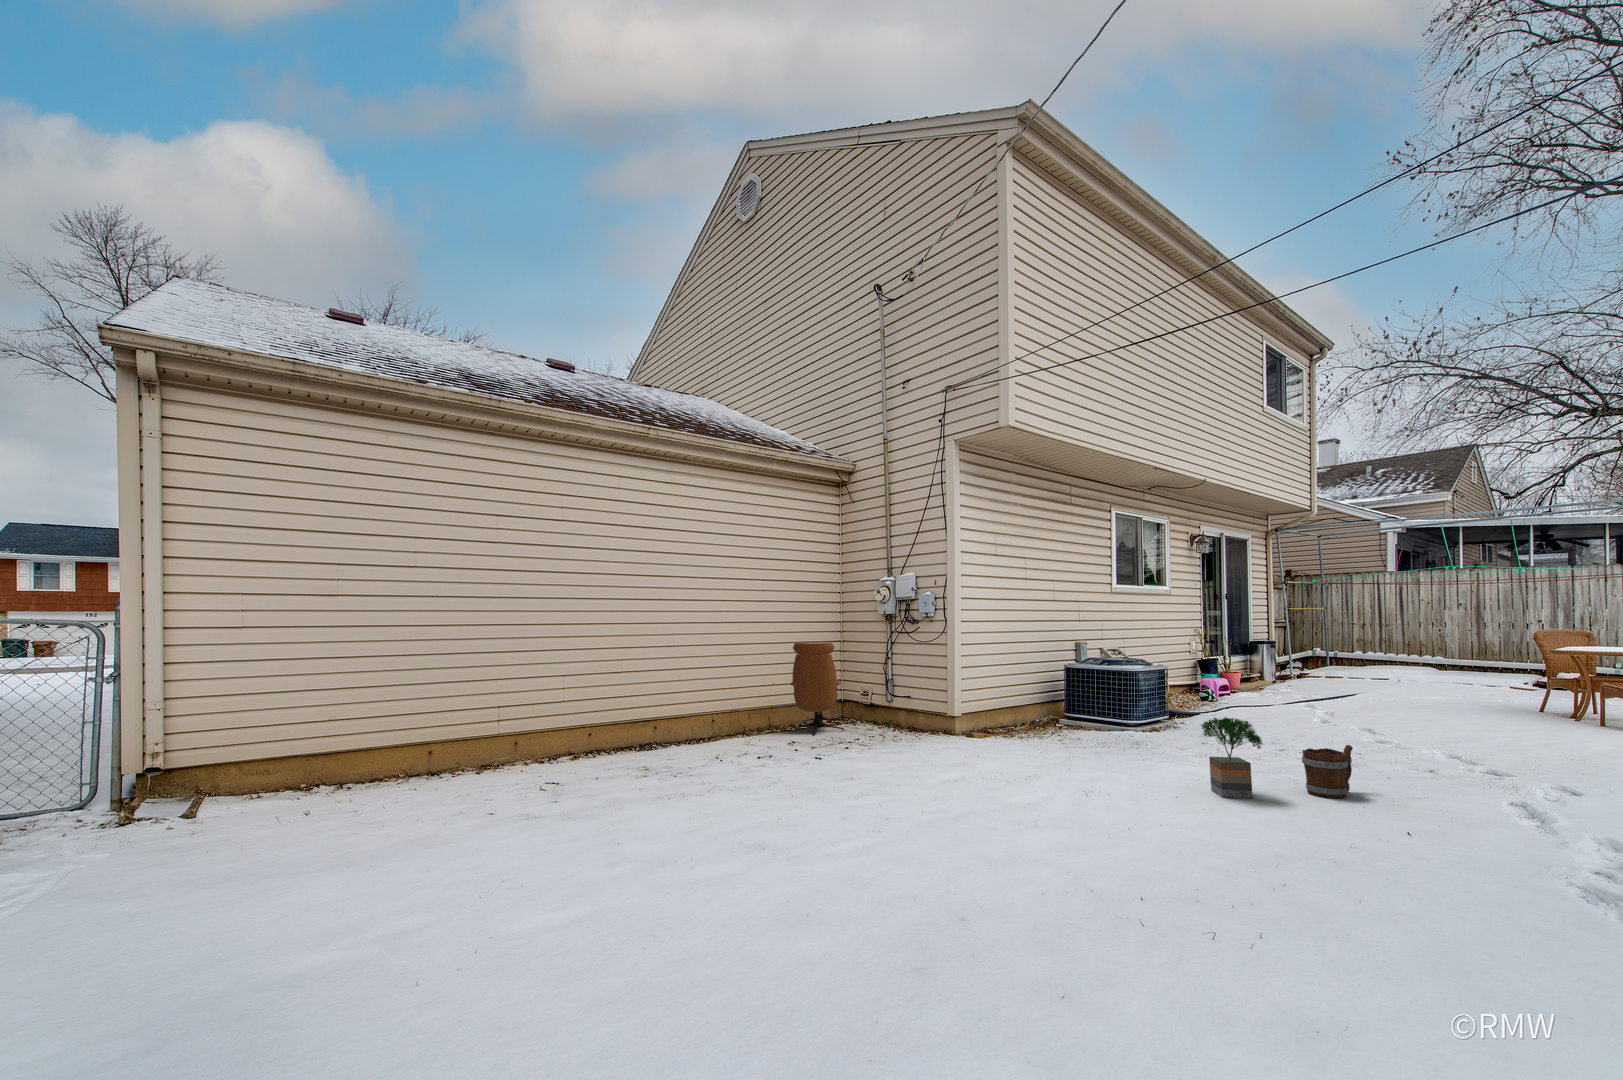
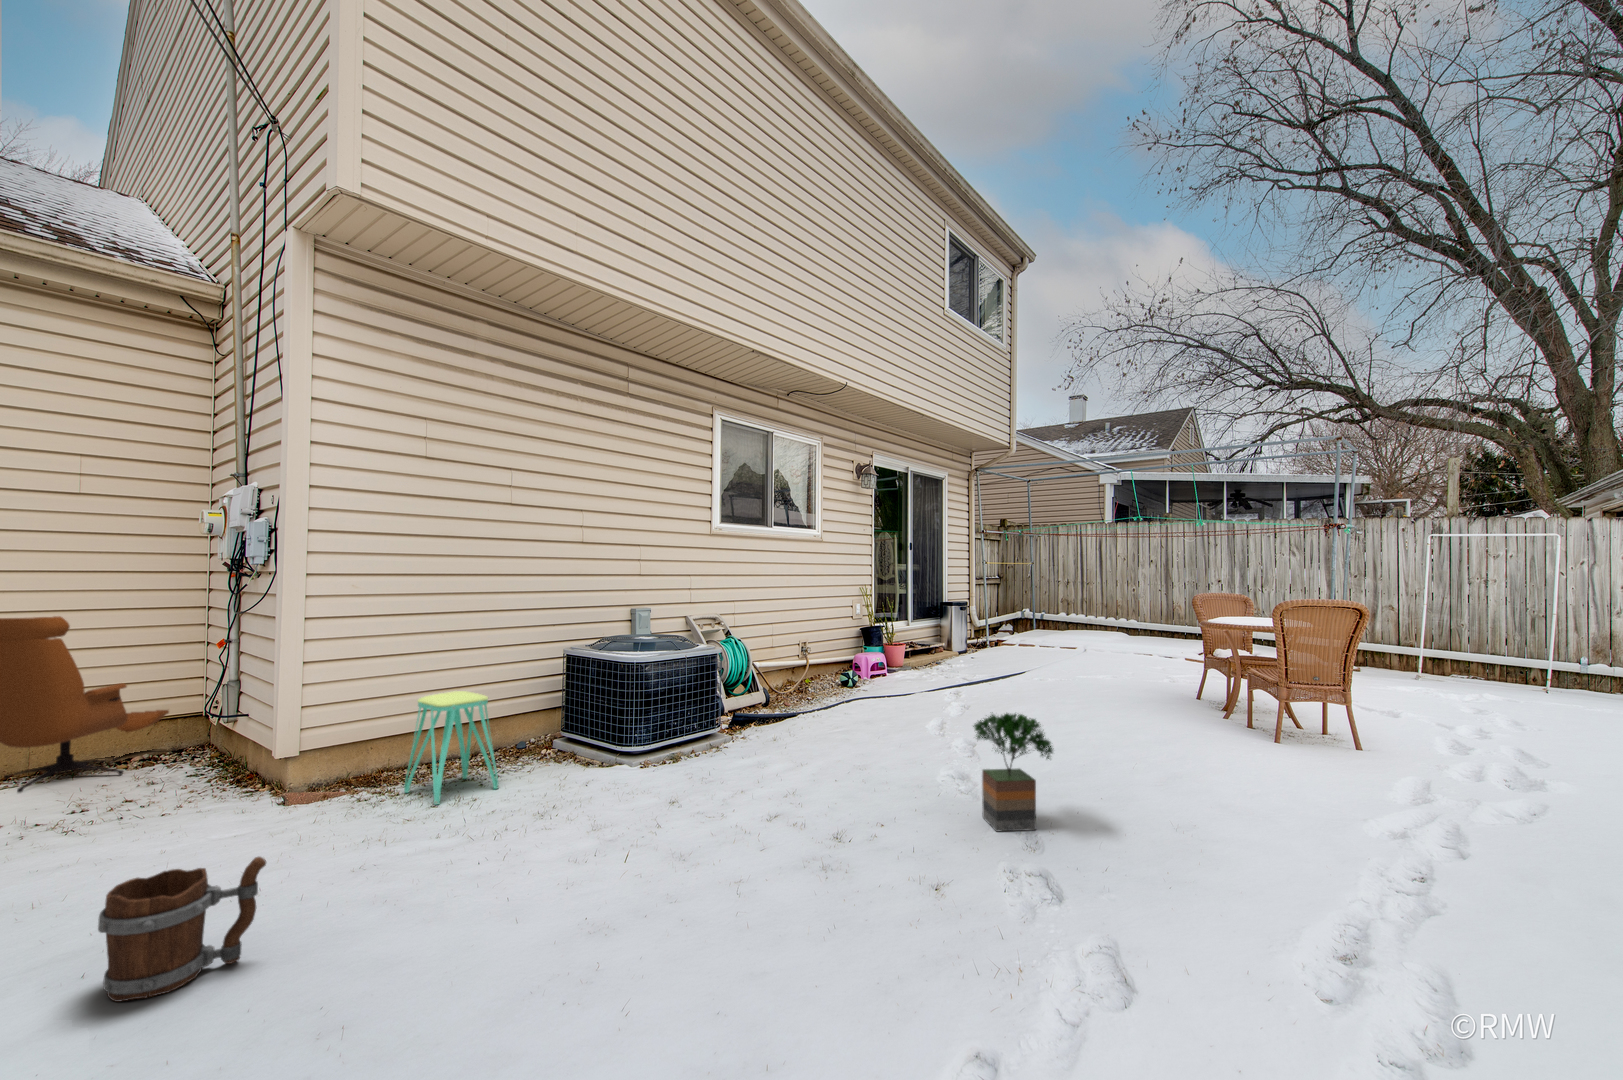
stool: none [1024,687,1076,748] -> present [404,691,498,804]
potted tree: present [1201,717,1263,798] -> present [973,713,1053,832]
bucket: present [1302,745,1353,798] -> present [98,857,266,1002]

